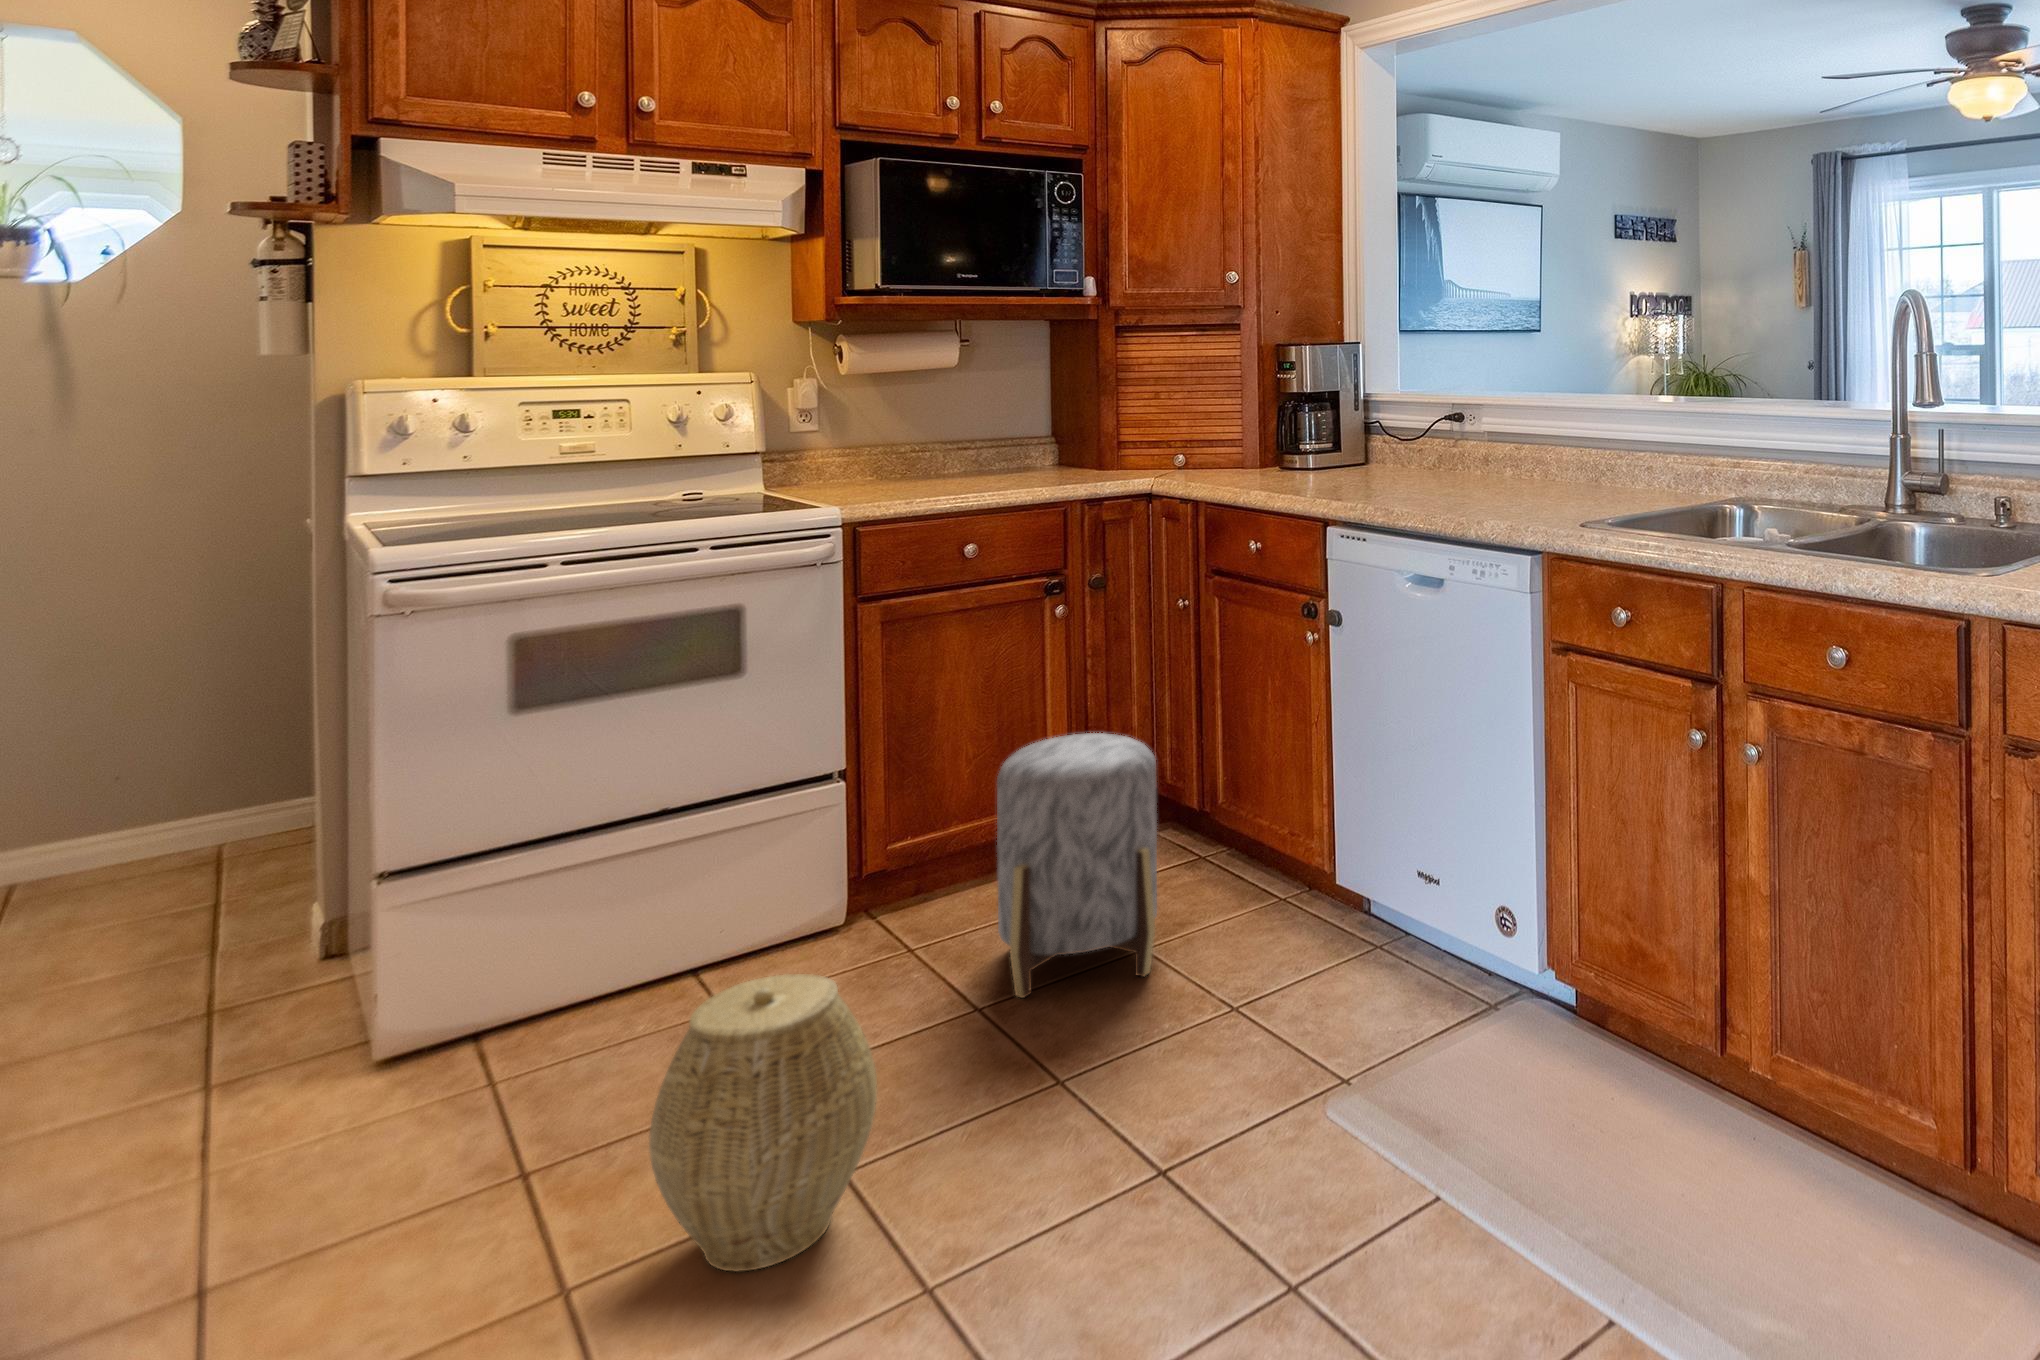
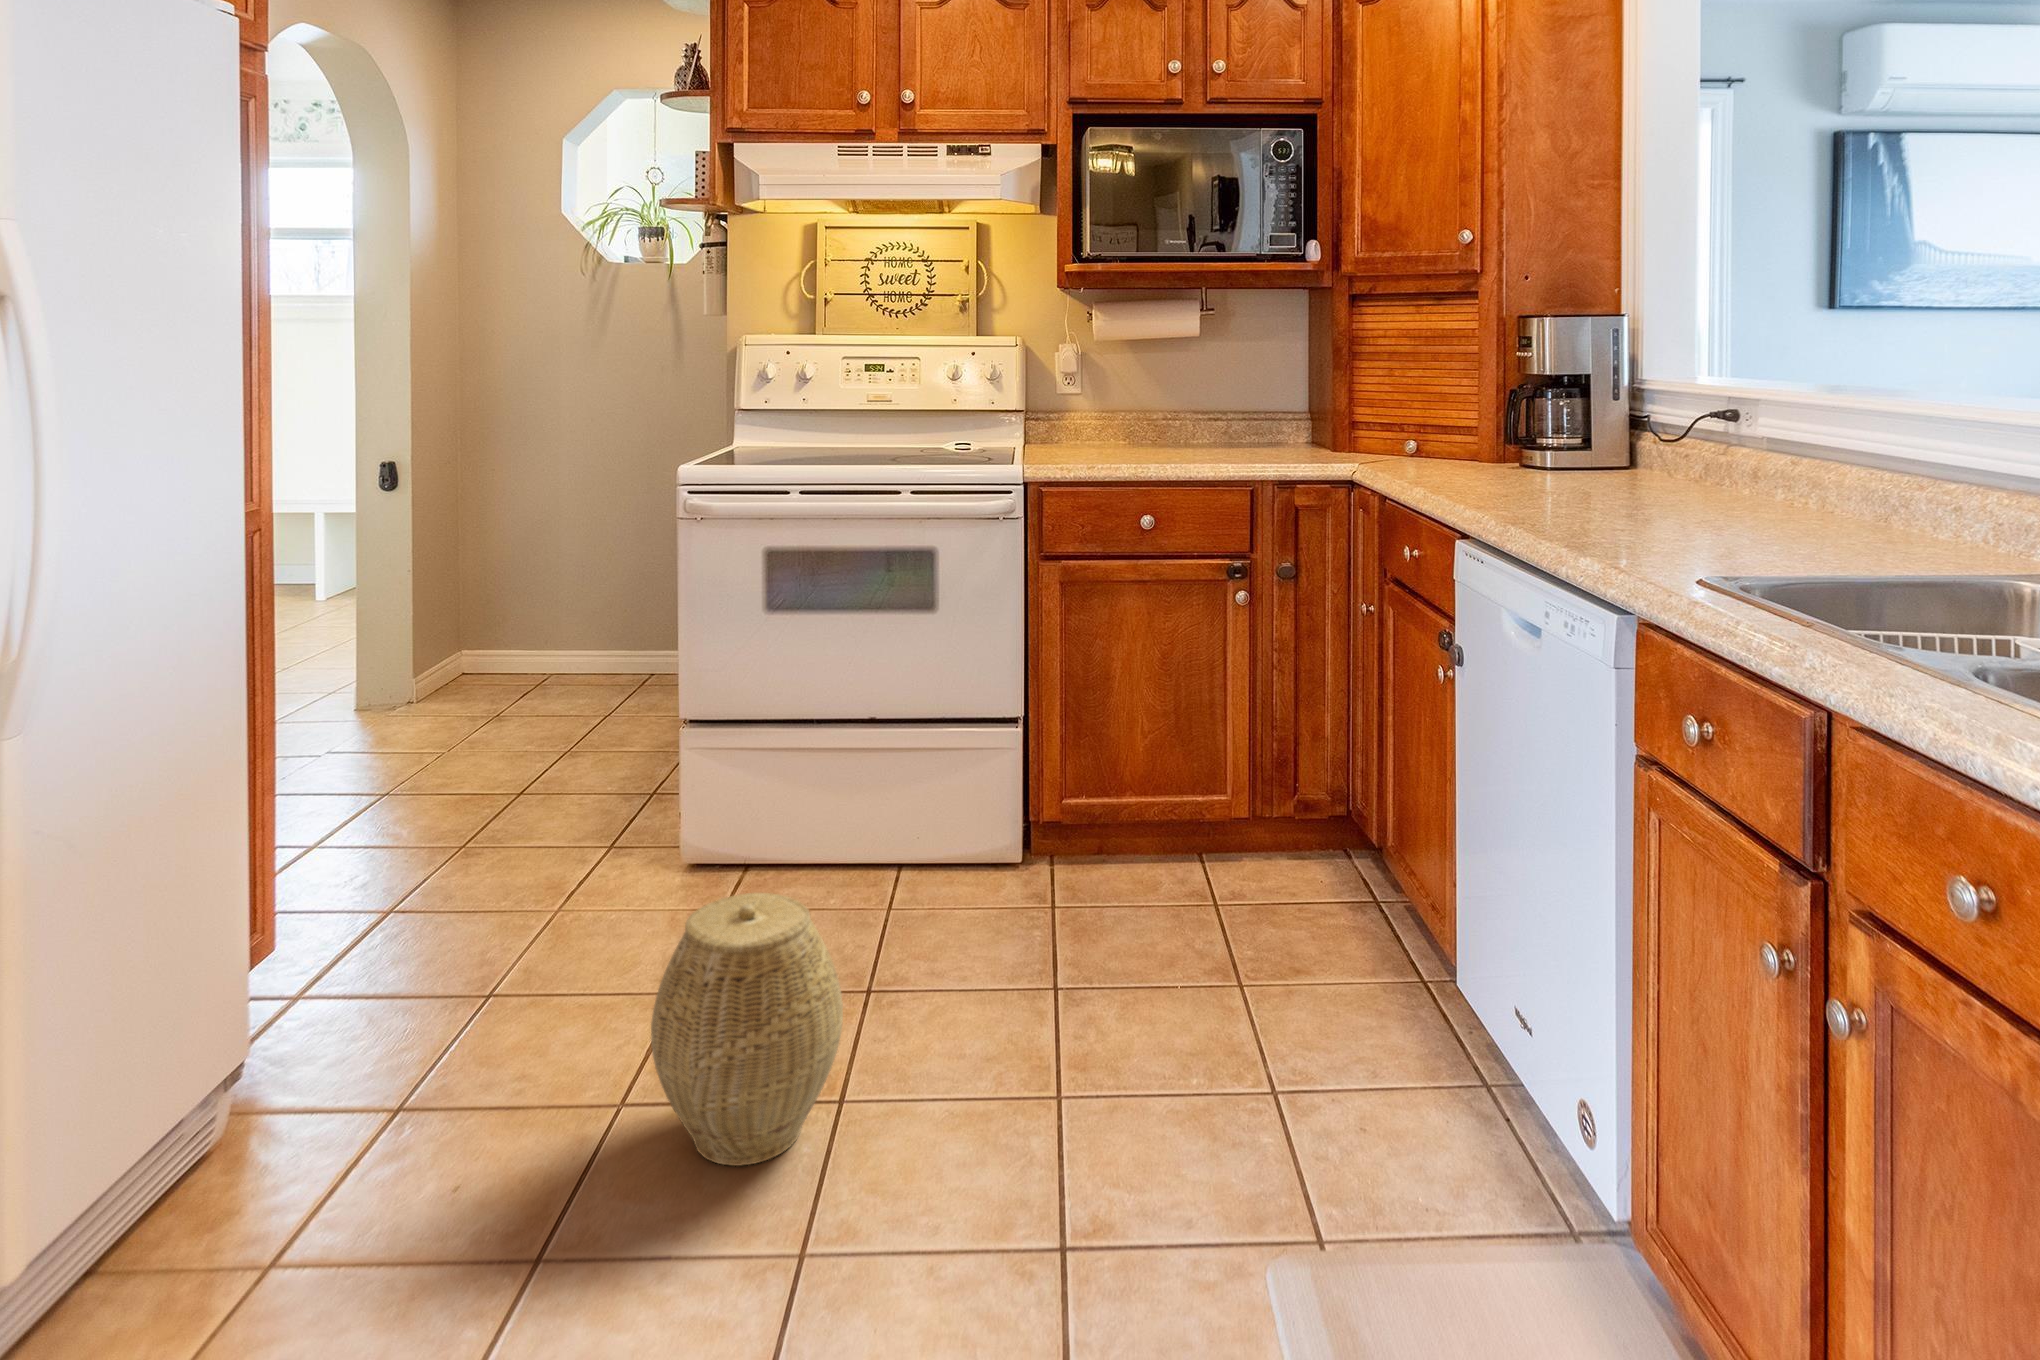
stool: present [997,733,1157,998] -> none [1085,727,1261,1013]

